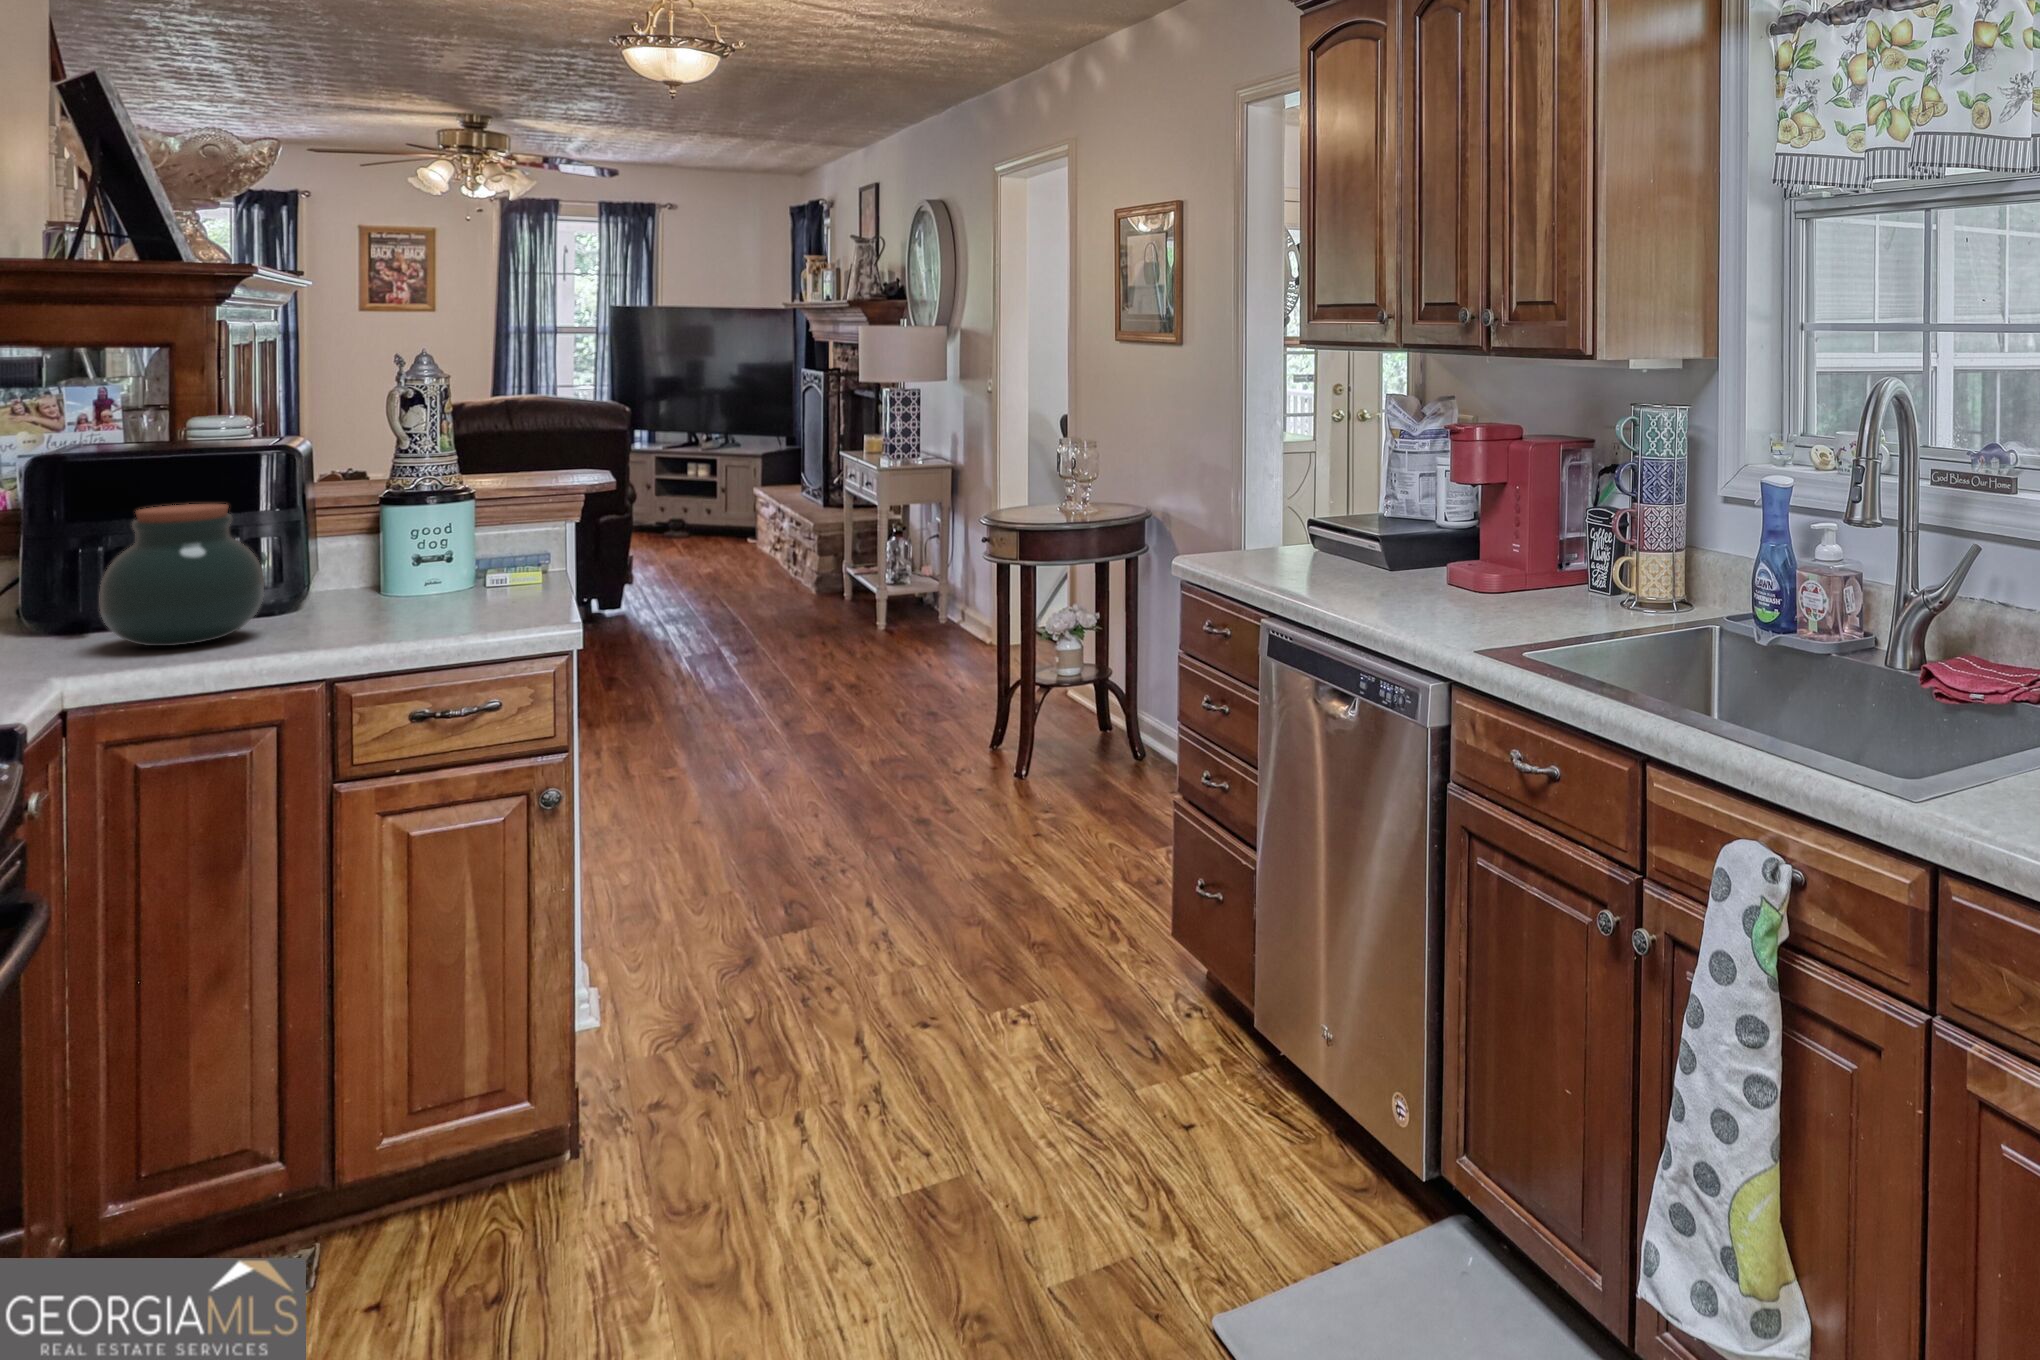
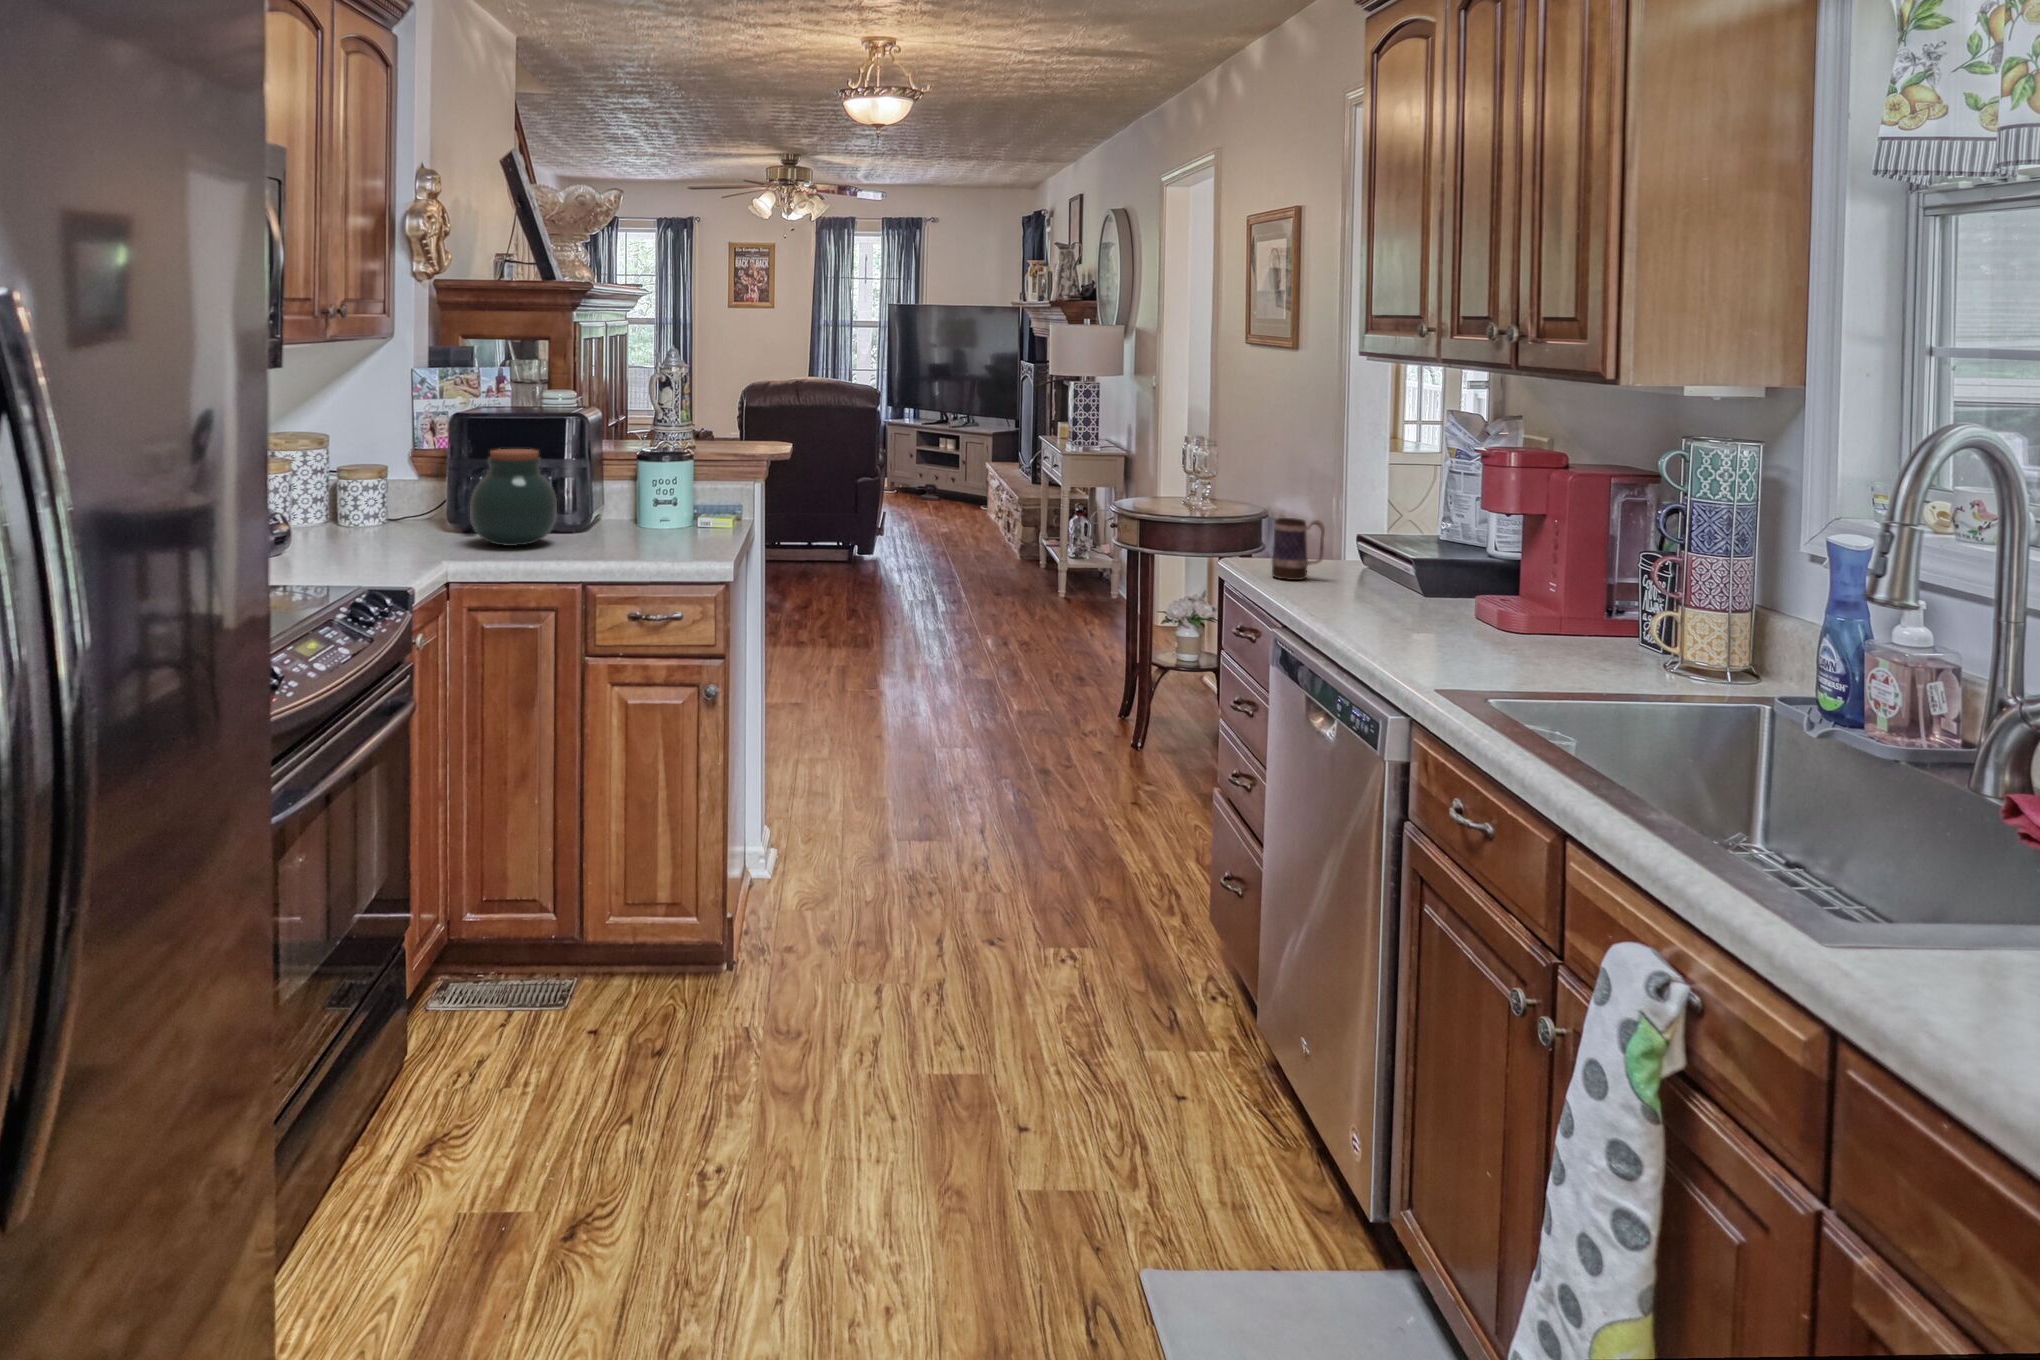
mug: none [1232,502,1284,566] -> present [1272,518,1325,580]

